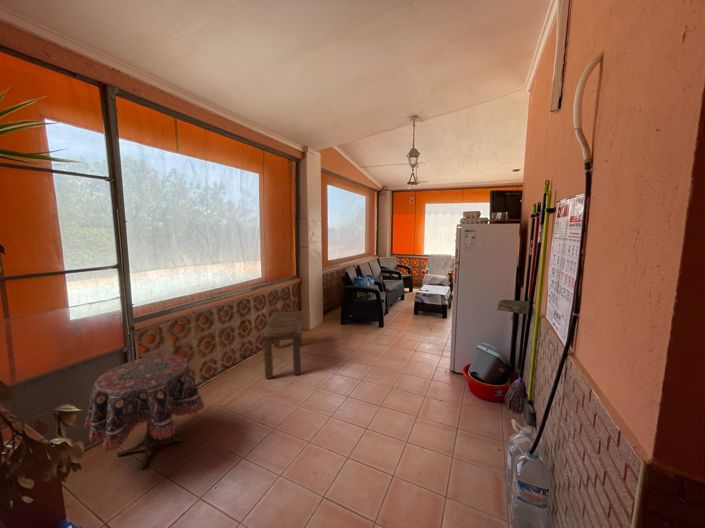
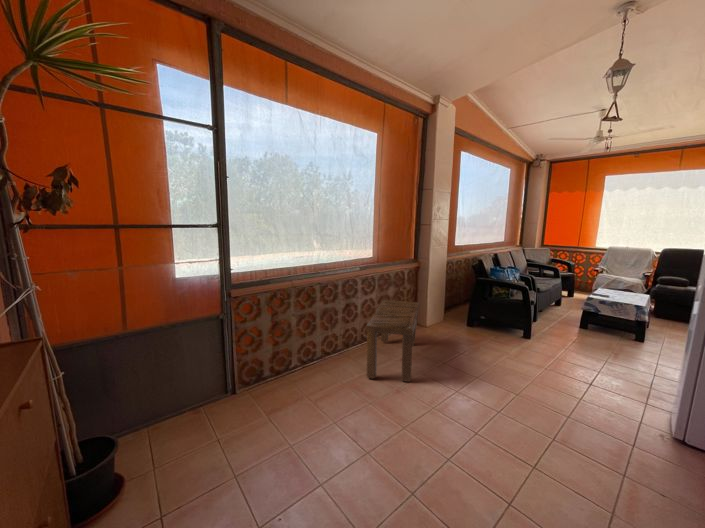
side table: present [84,355,204,469] -> none [174,329,289,454]

